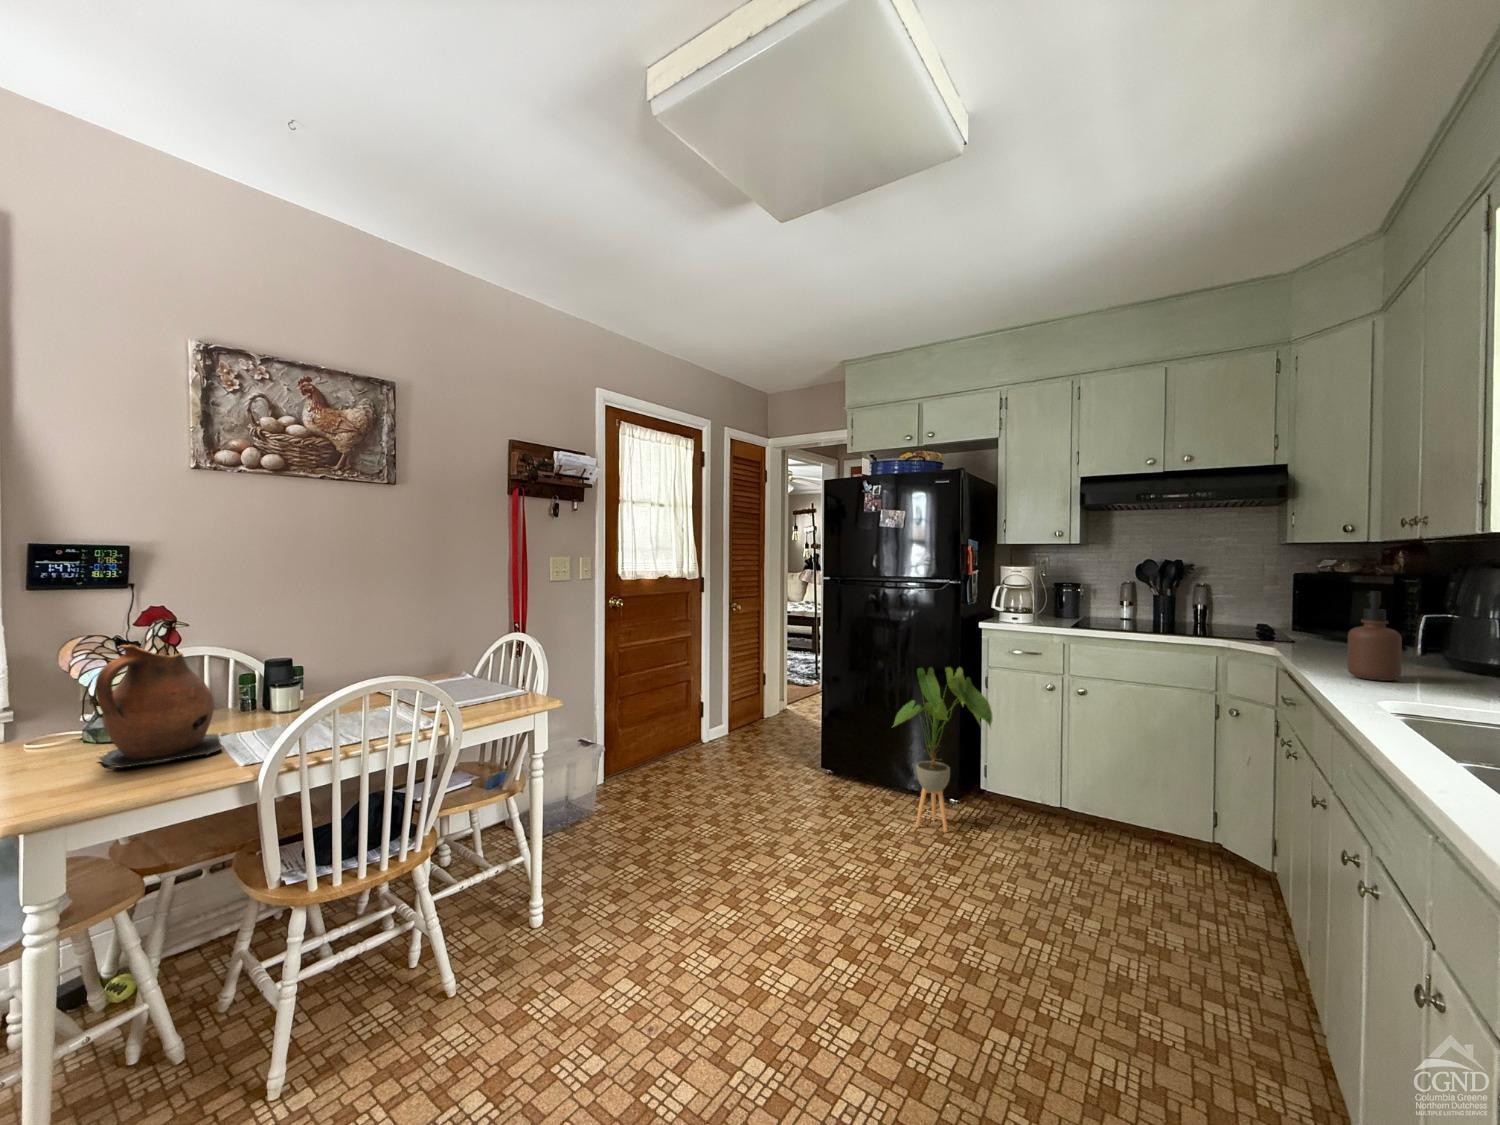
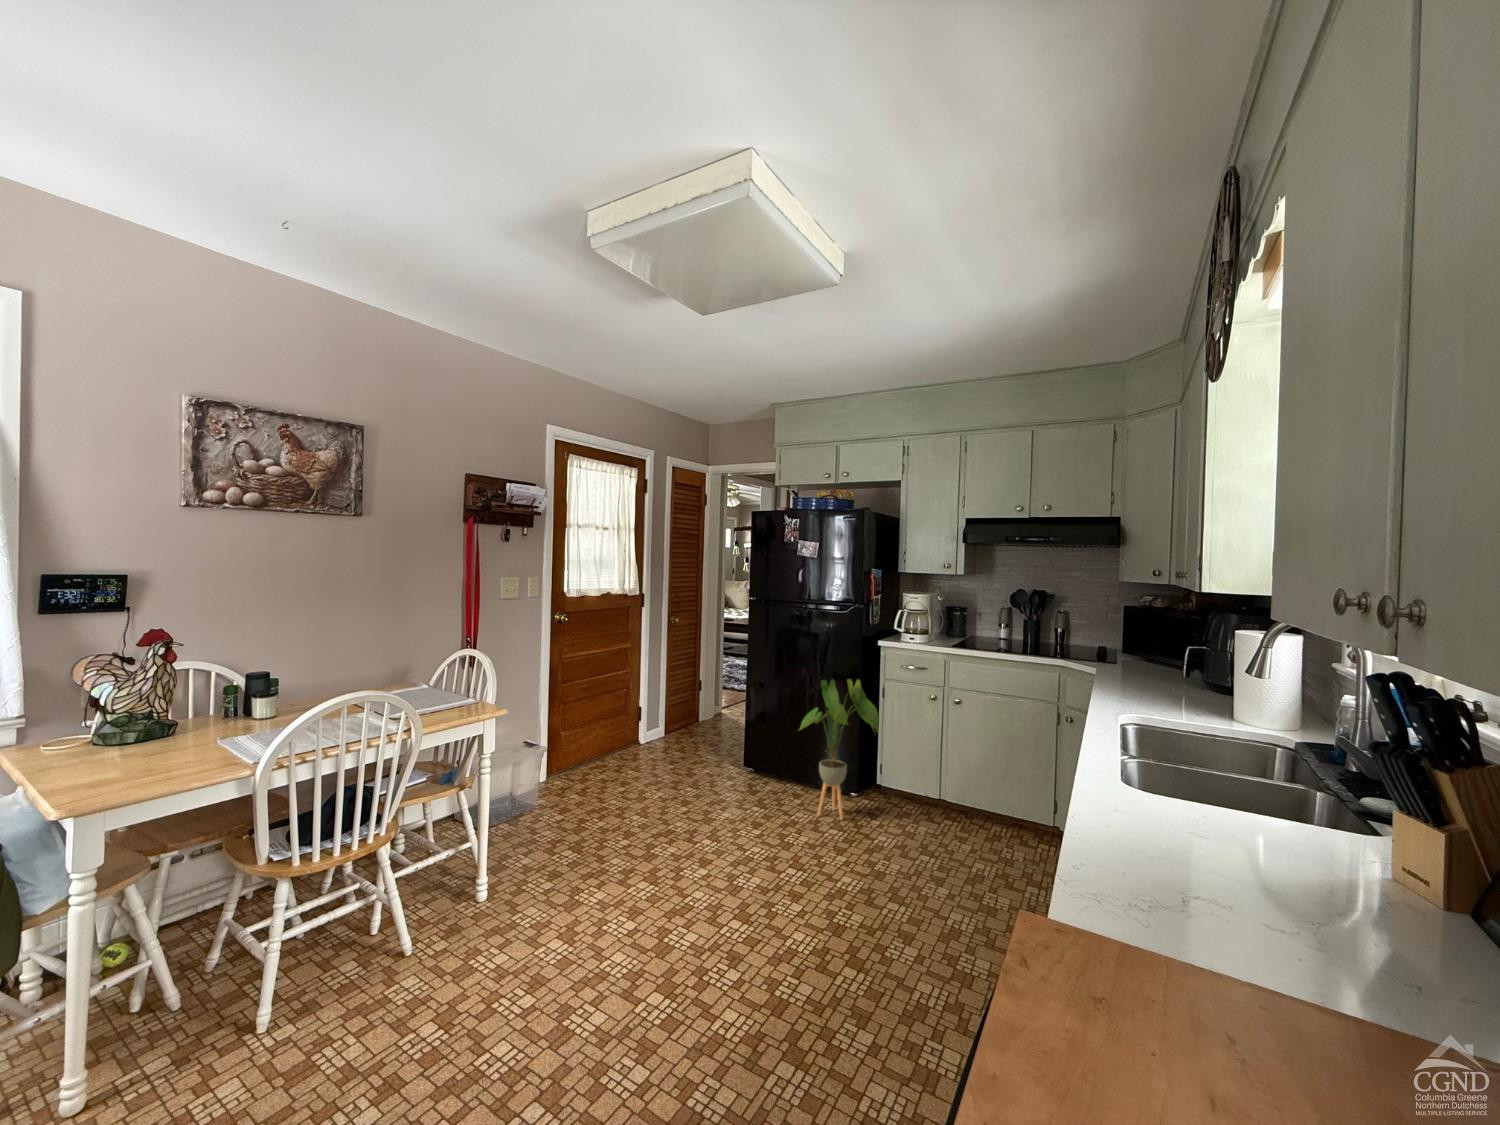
soap dispenser: present [1347,591,1402,681] -> none [1126,630,1162,698]
ceramic pitcher: present [95,645,222,768] -> none [109,665,218,767]

